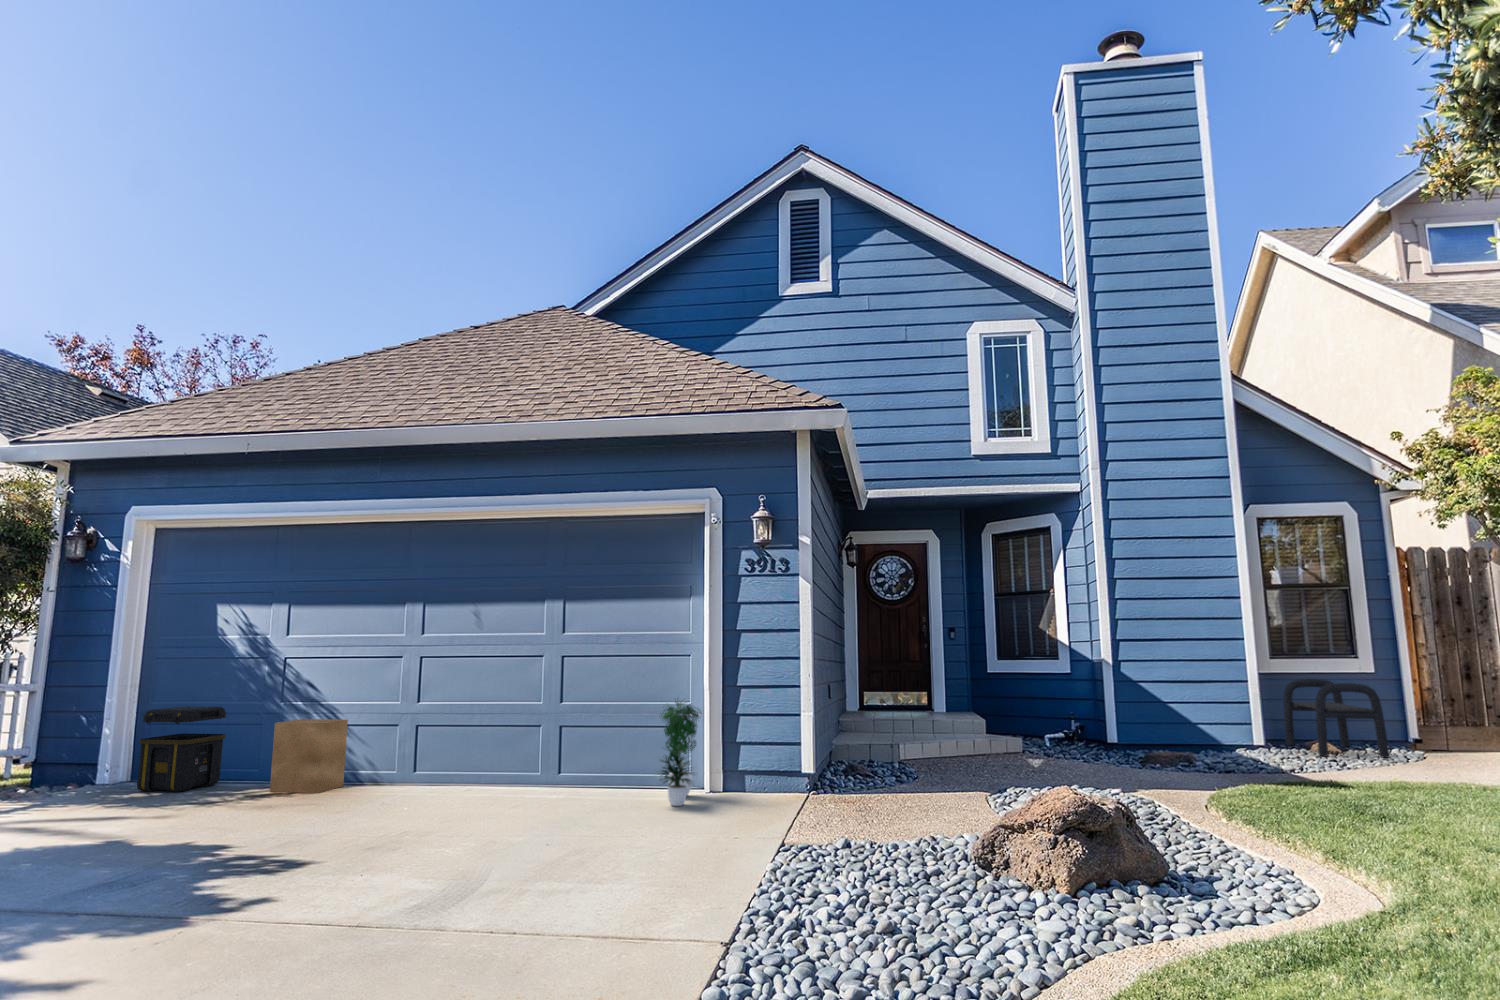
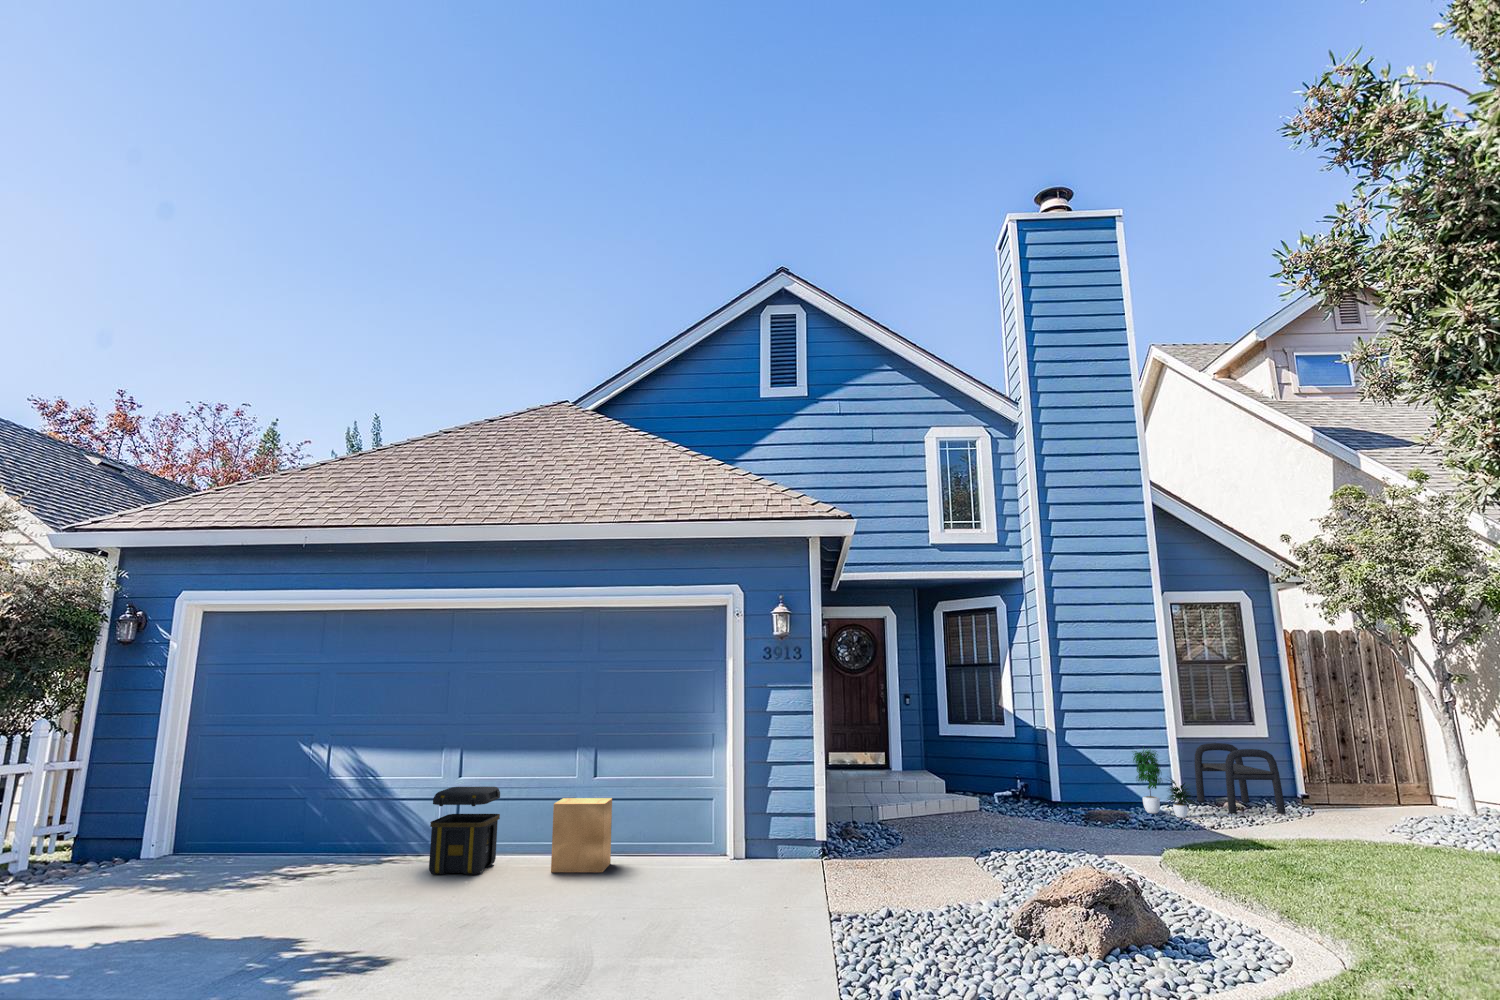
potted plant: present [660,702,702,806] -> present [1133,749,1194,818]
toolbox: present [137,706,226,792] -> present [429,787,500,874]
cardboard box: present [270,719,348,793] -> present [551,798,612,872]

